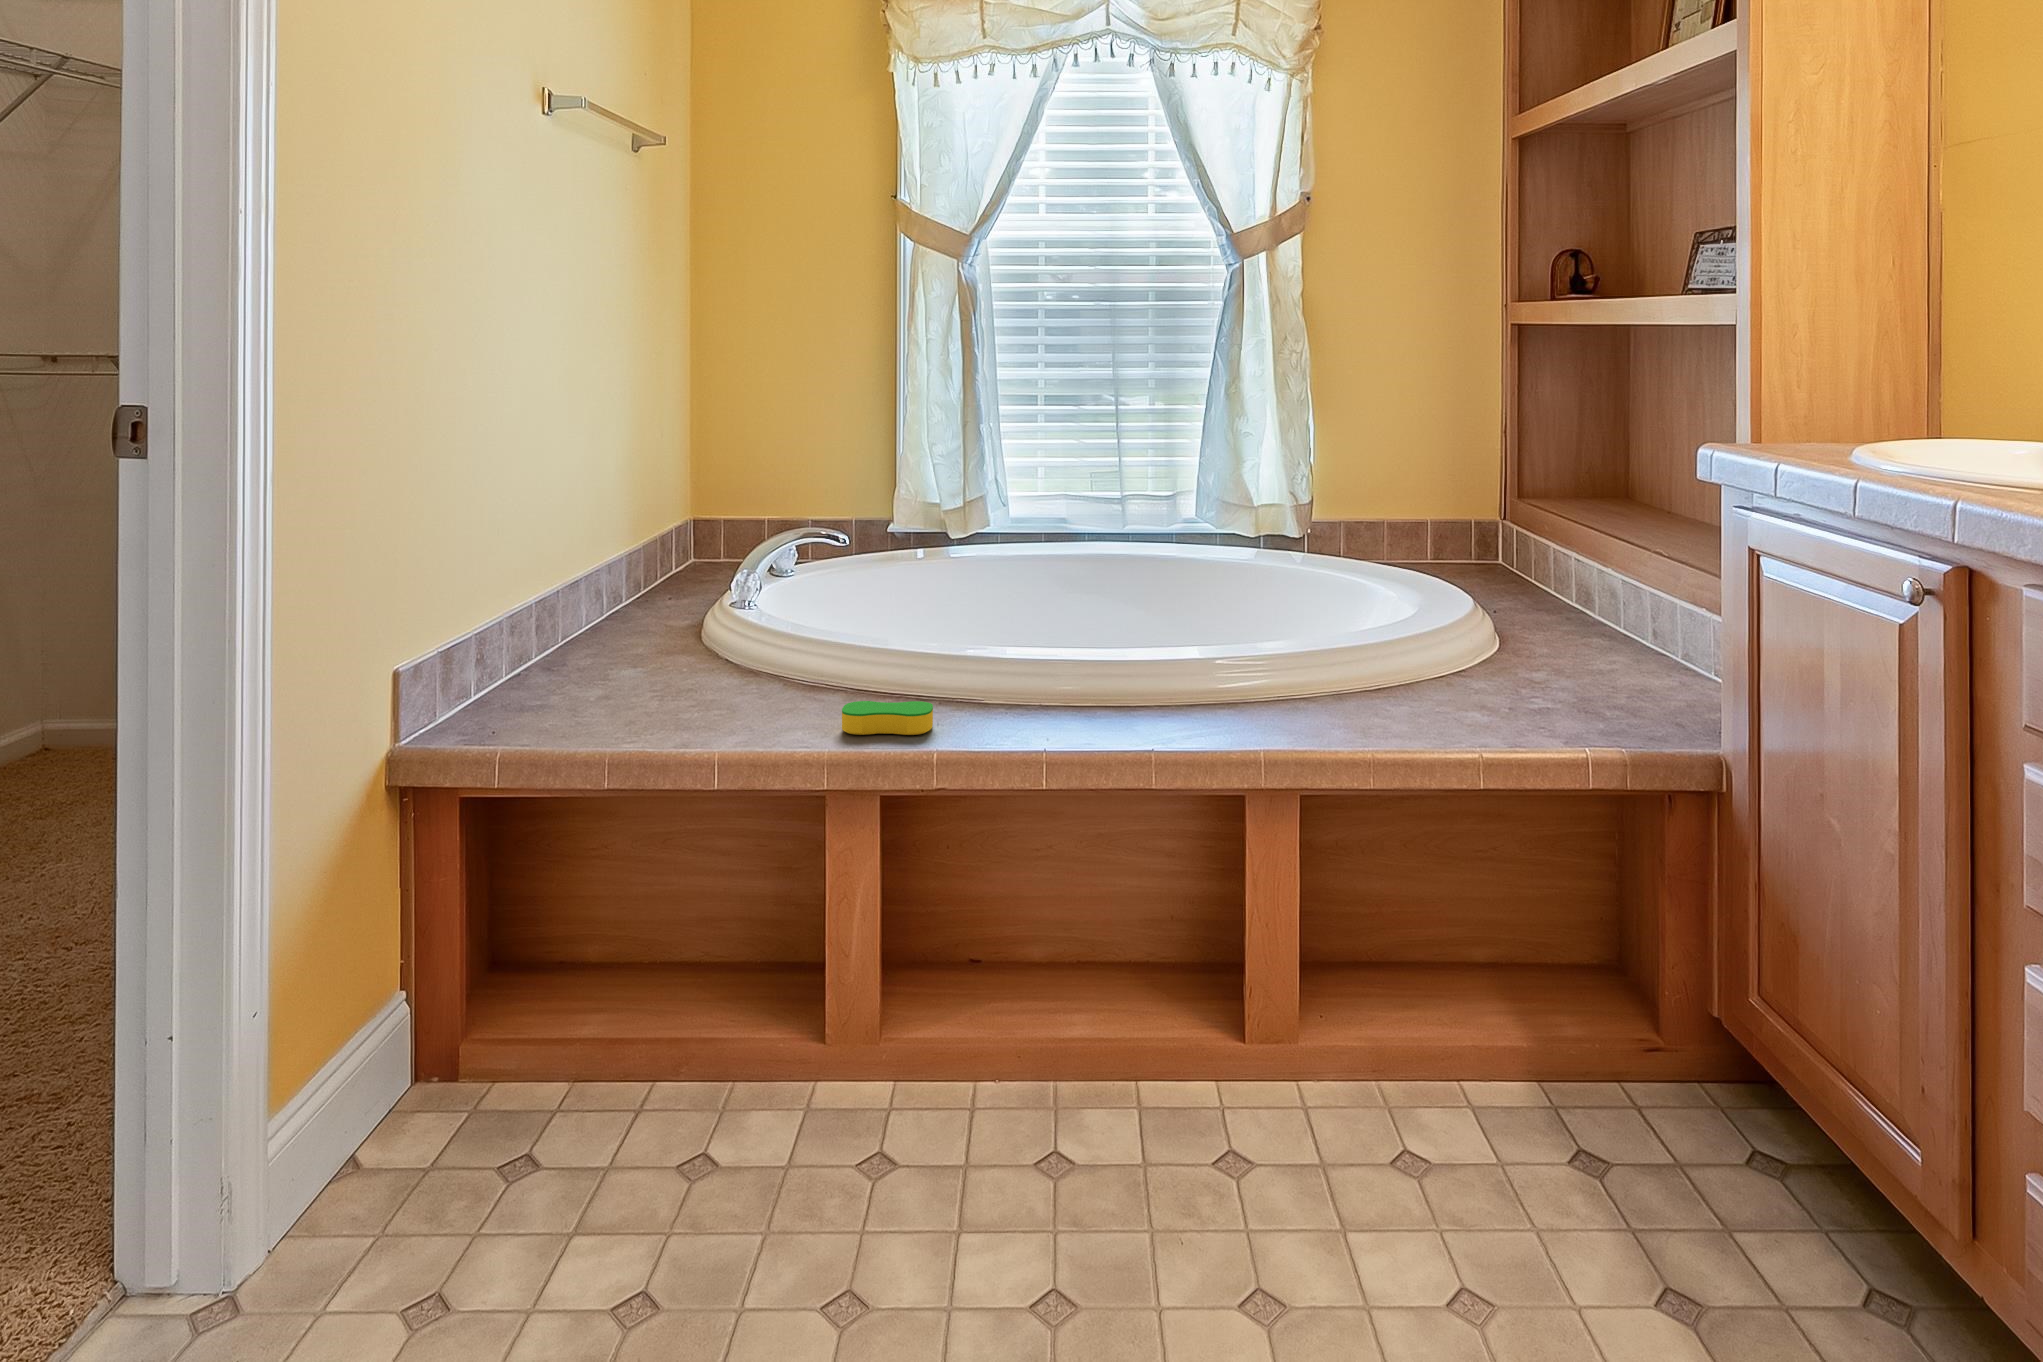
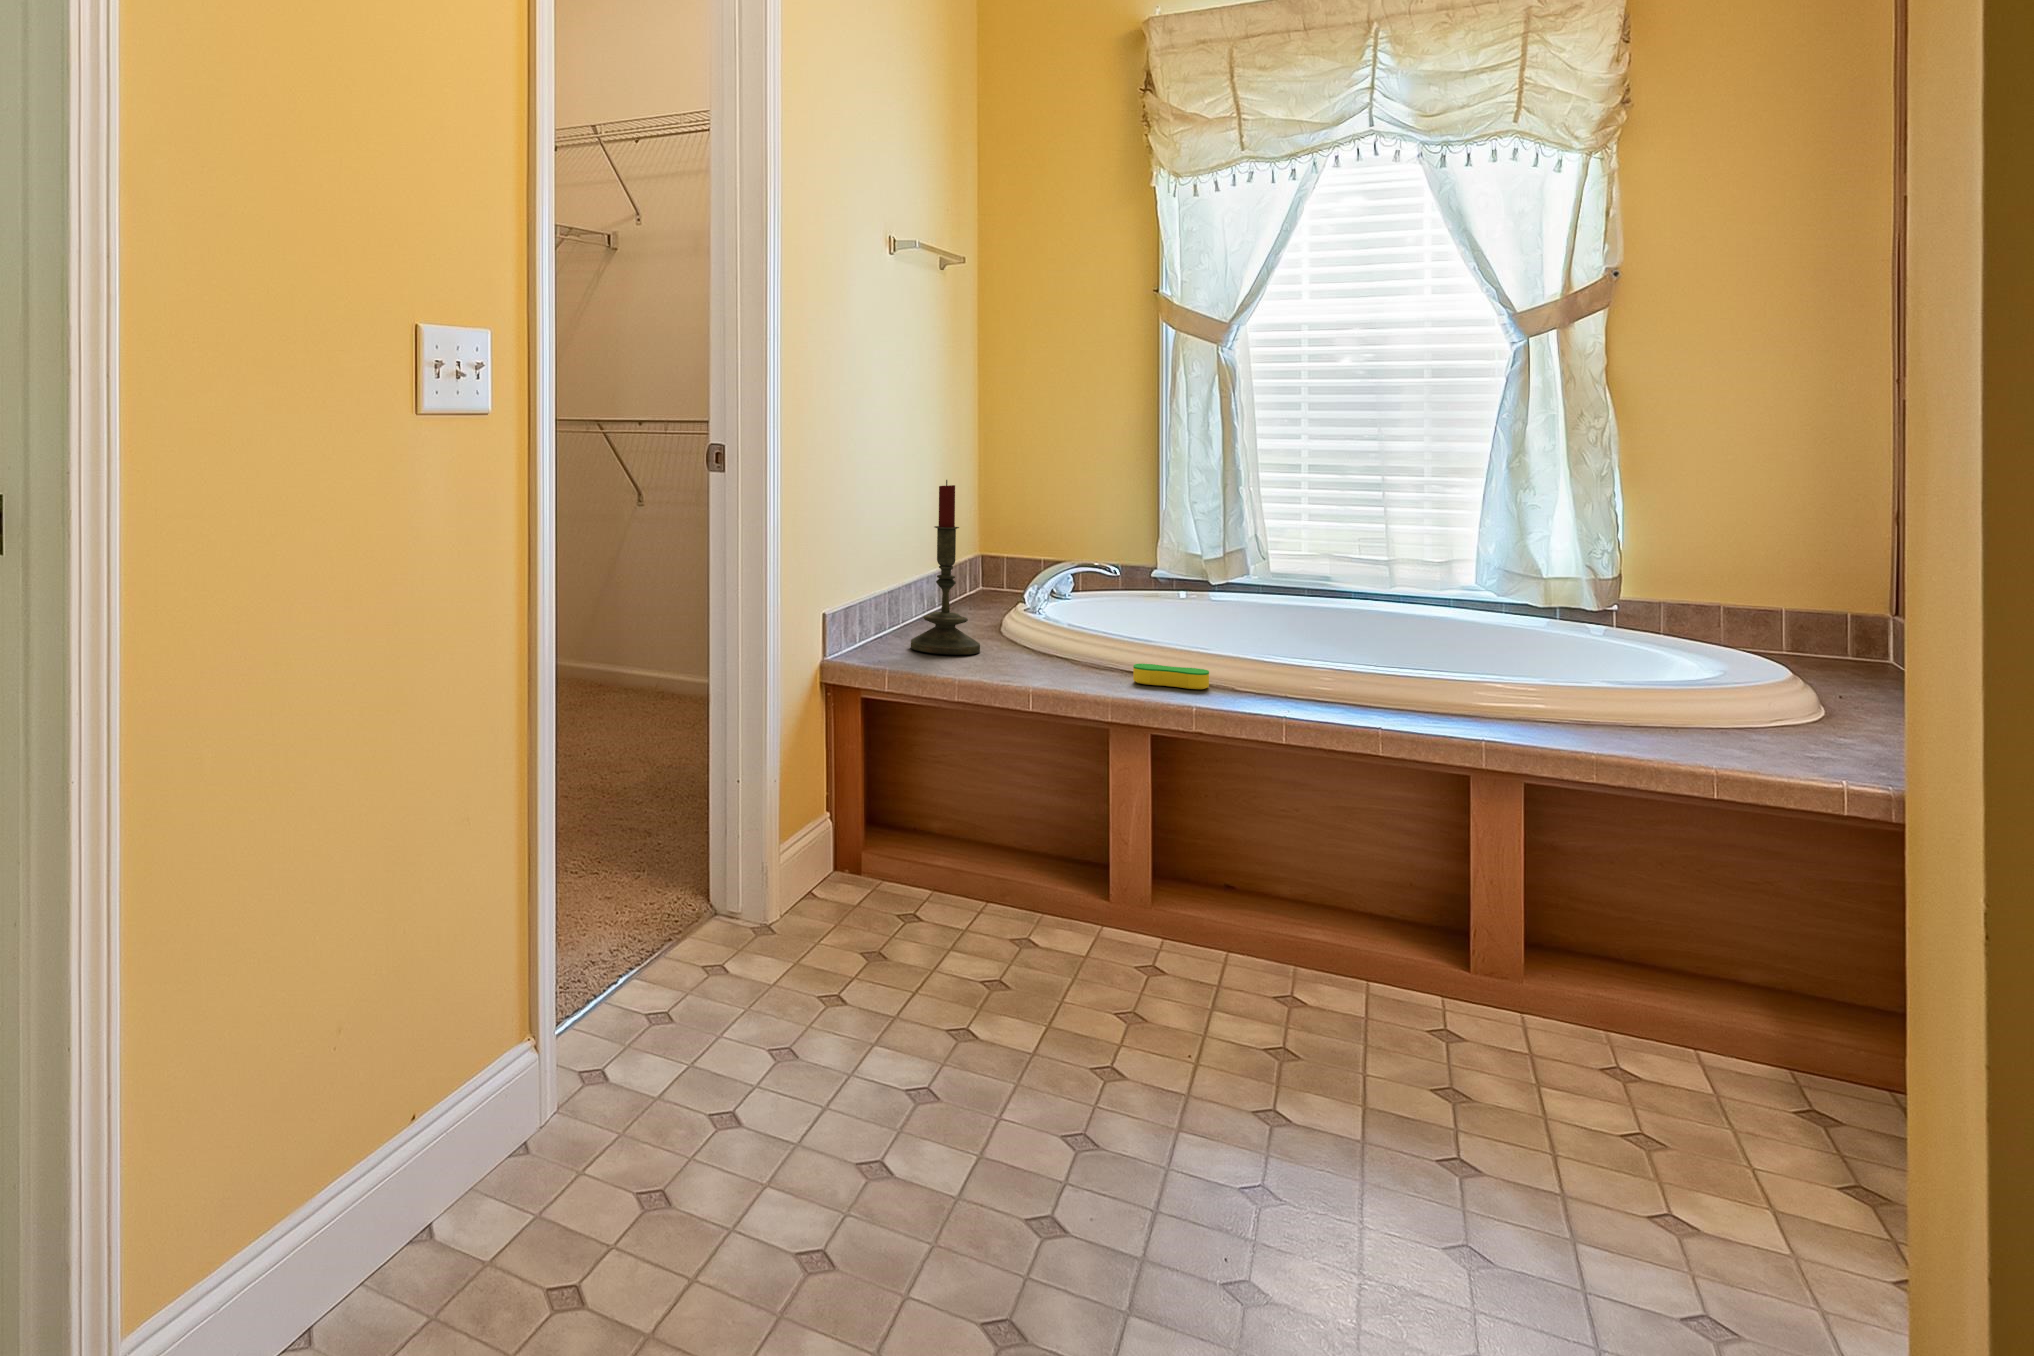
candle: none [554,454,654,708] -> present [911,480,980,655]

